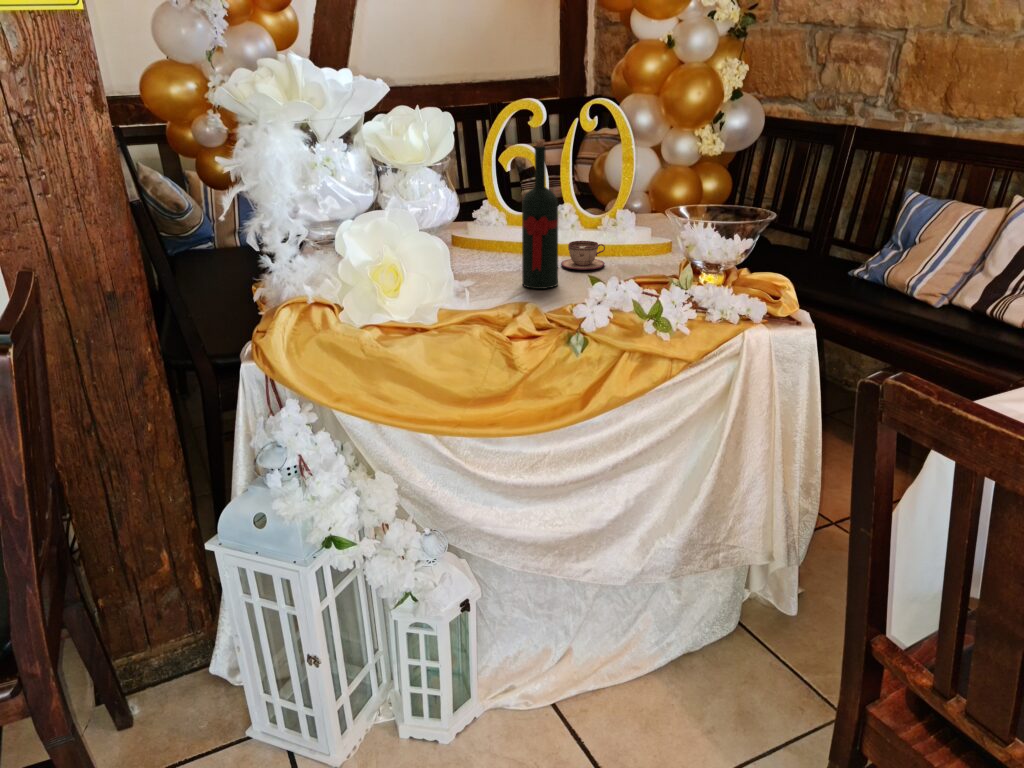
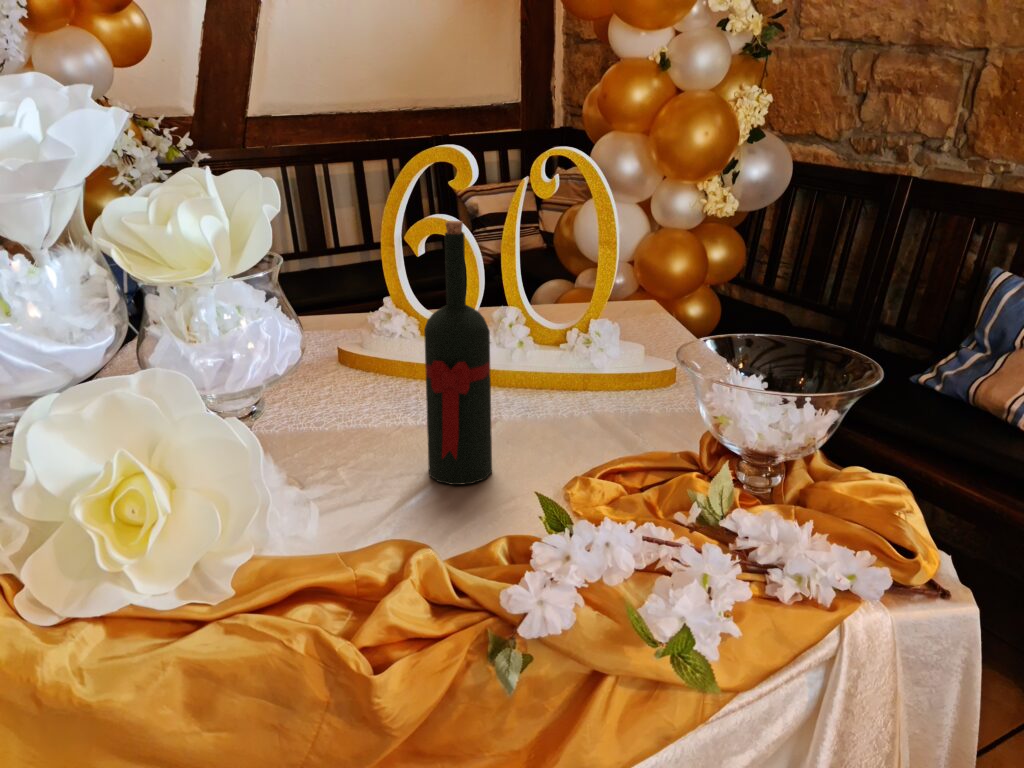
teacup: present [561,241,605,270] -> none [501,379,576,435]

